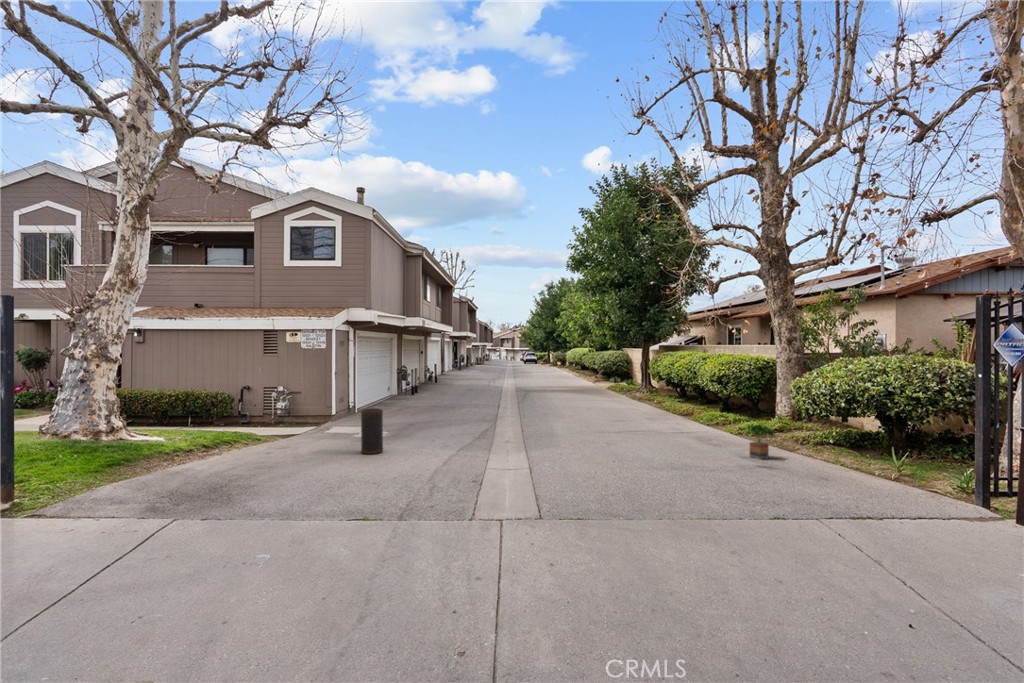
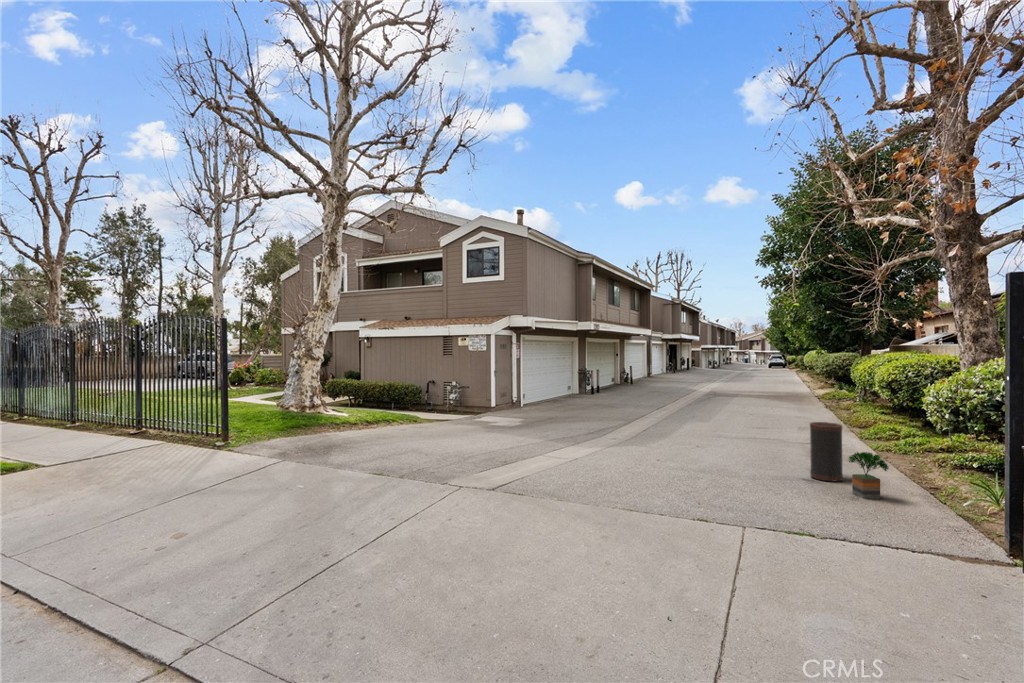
trash can: present [361,408,383,454] -> present [810,422,843,482]

